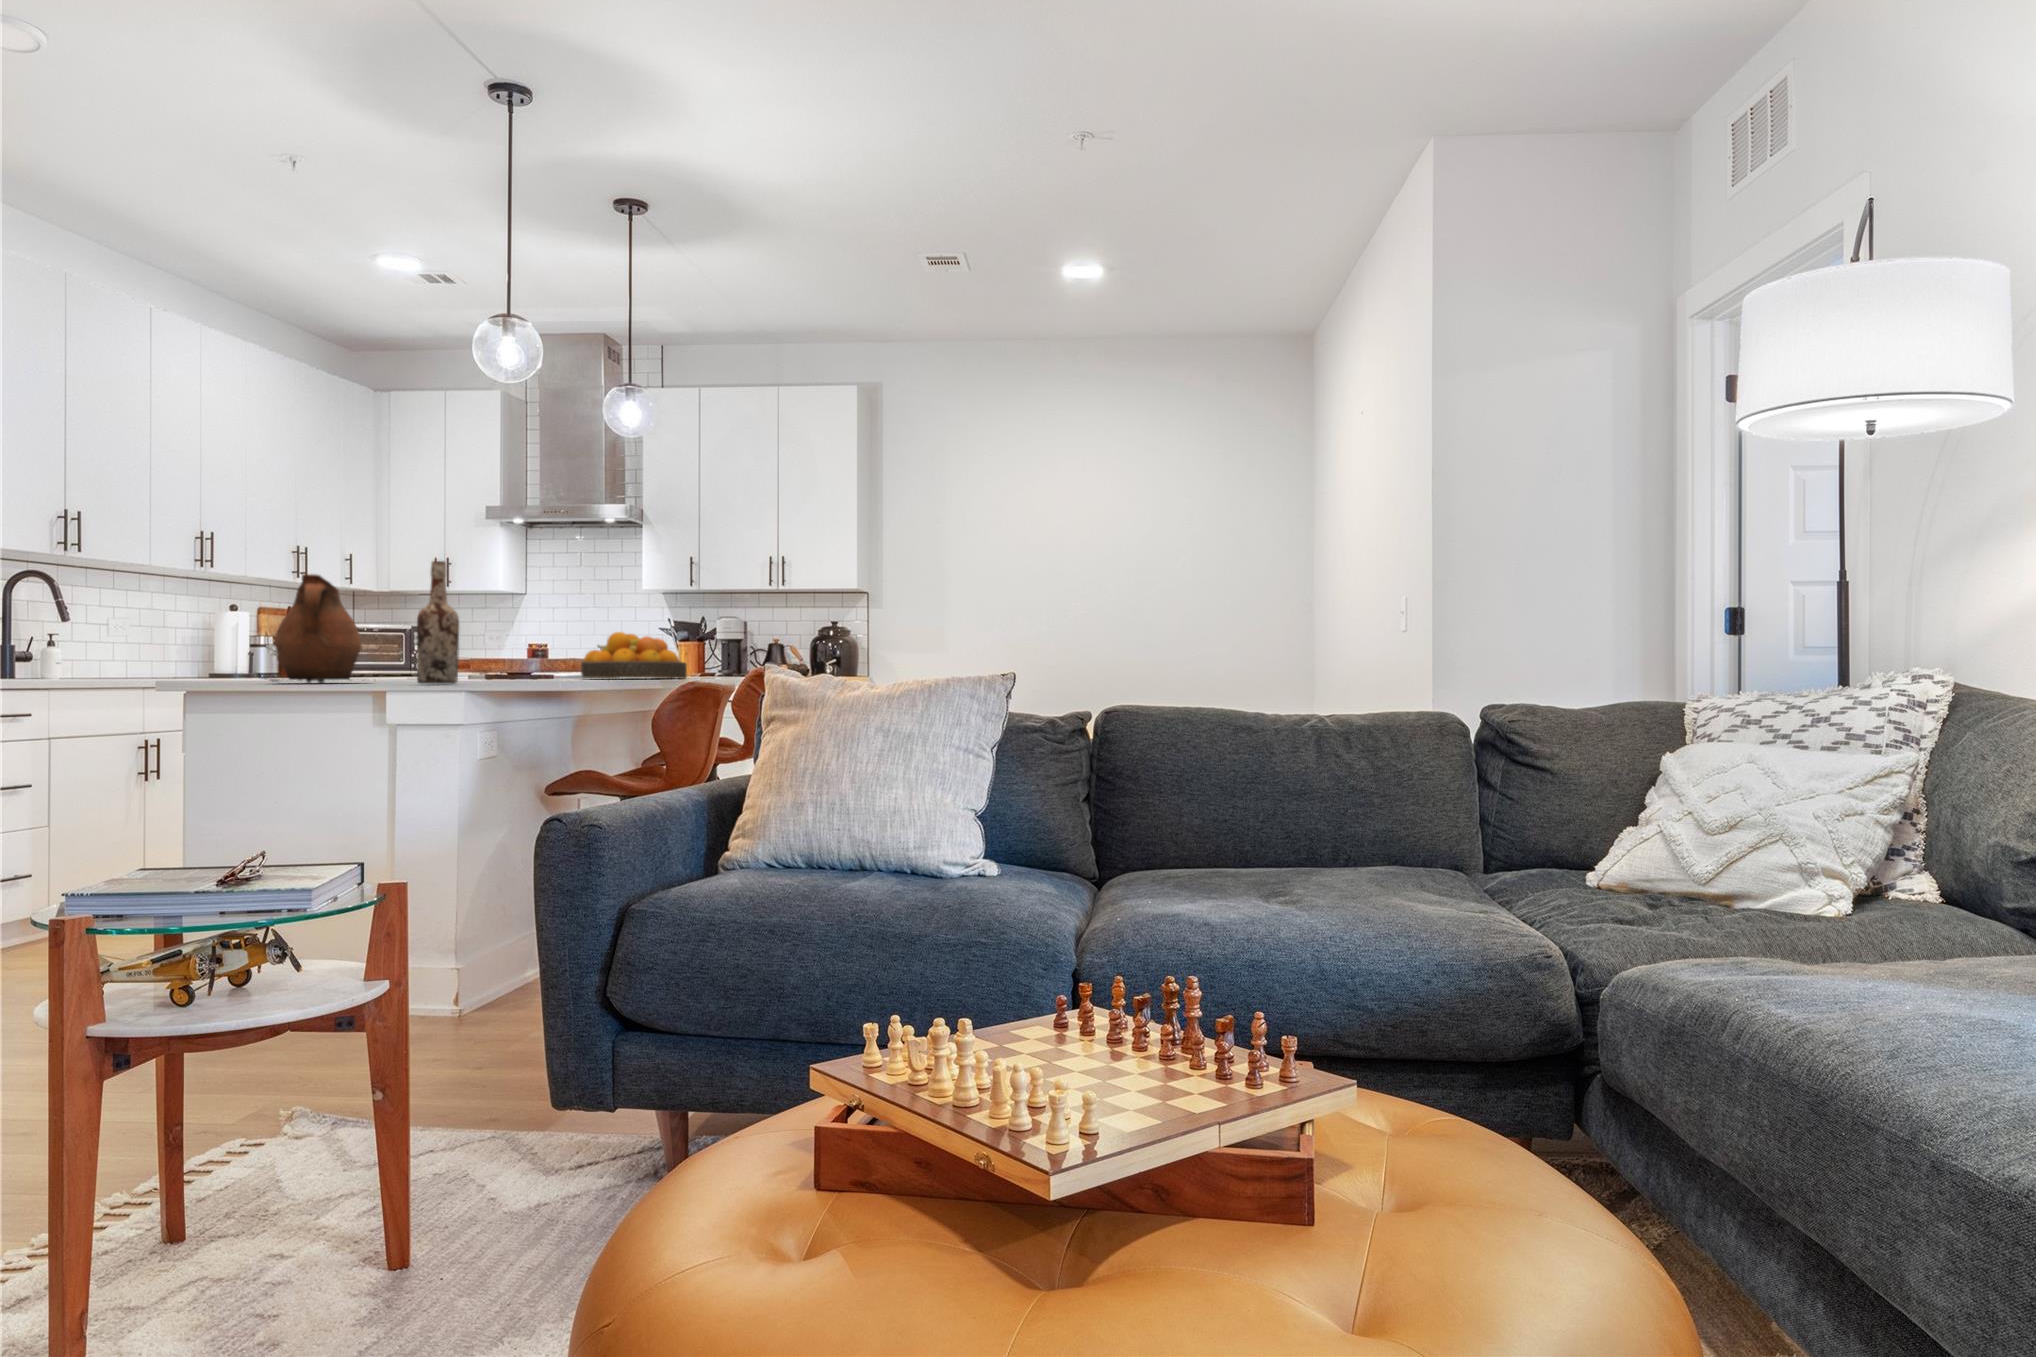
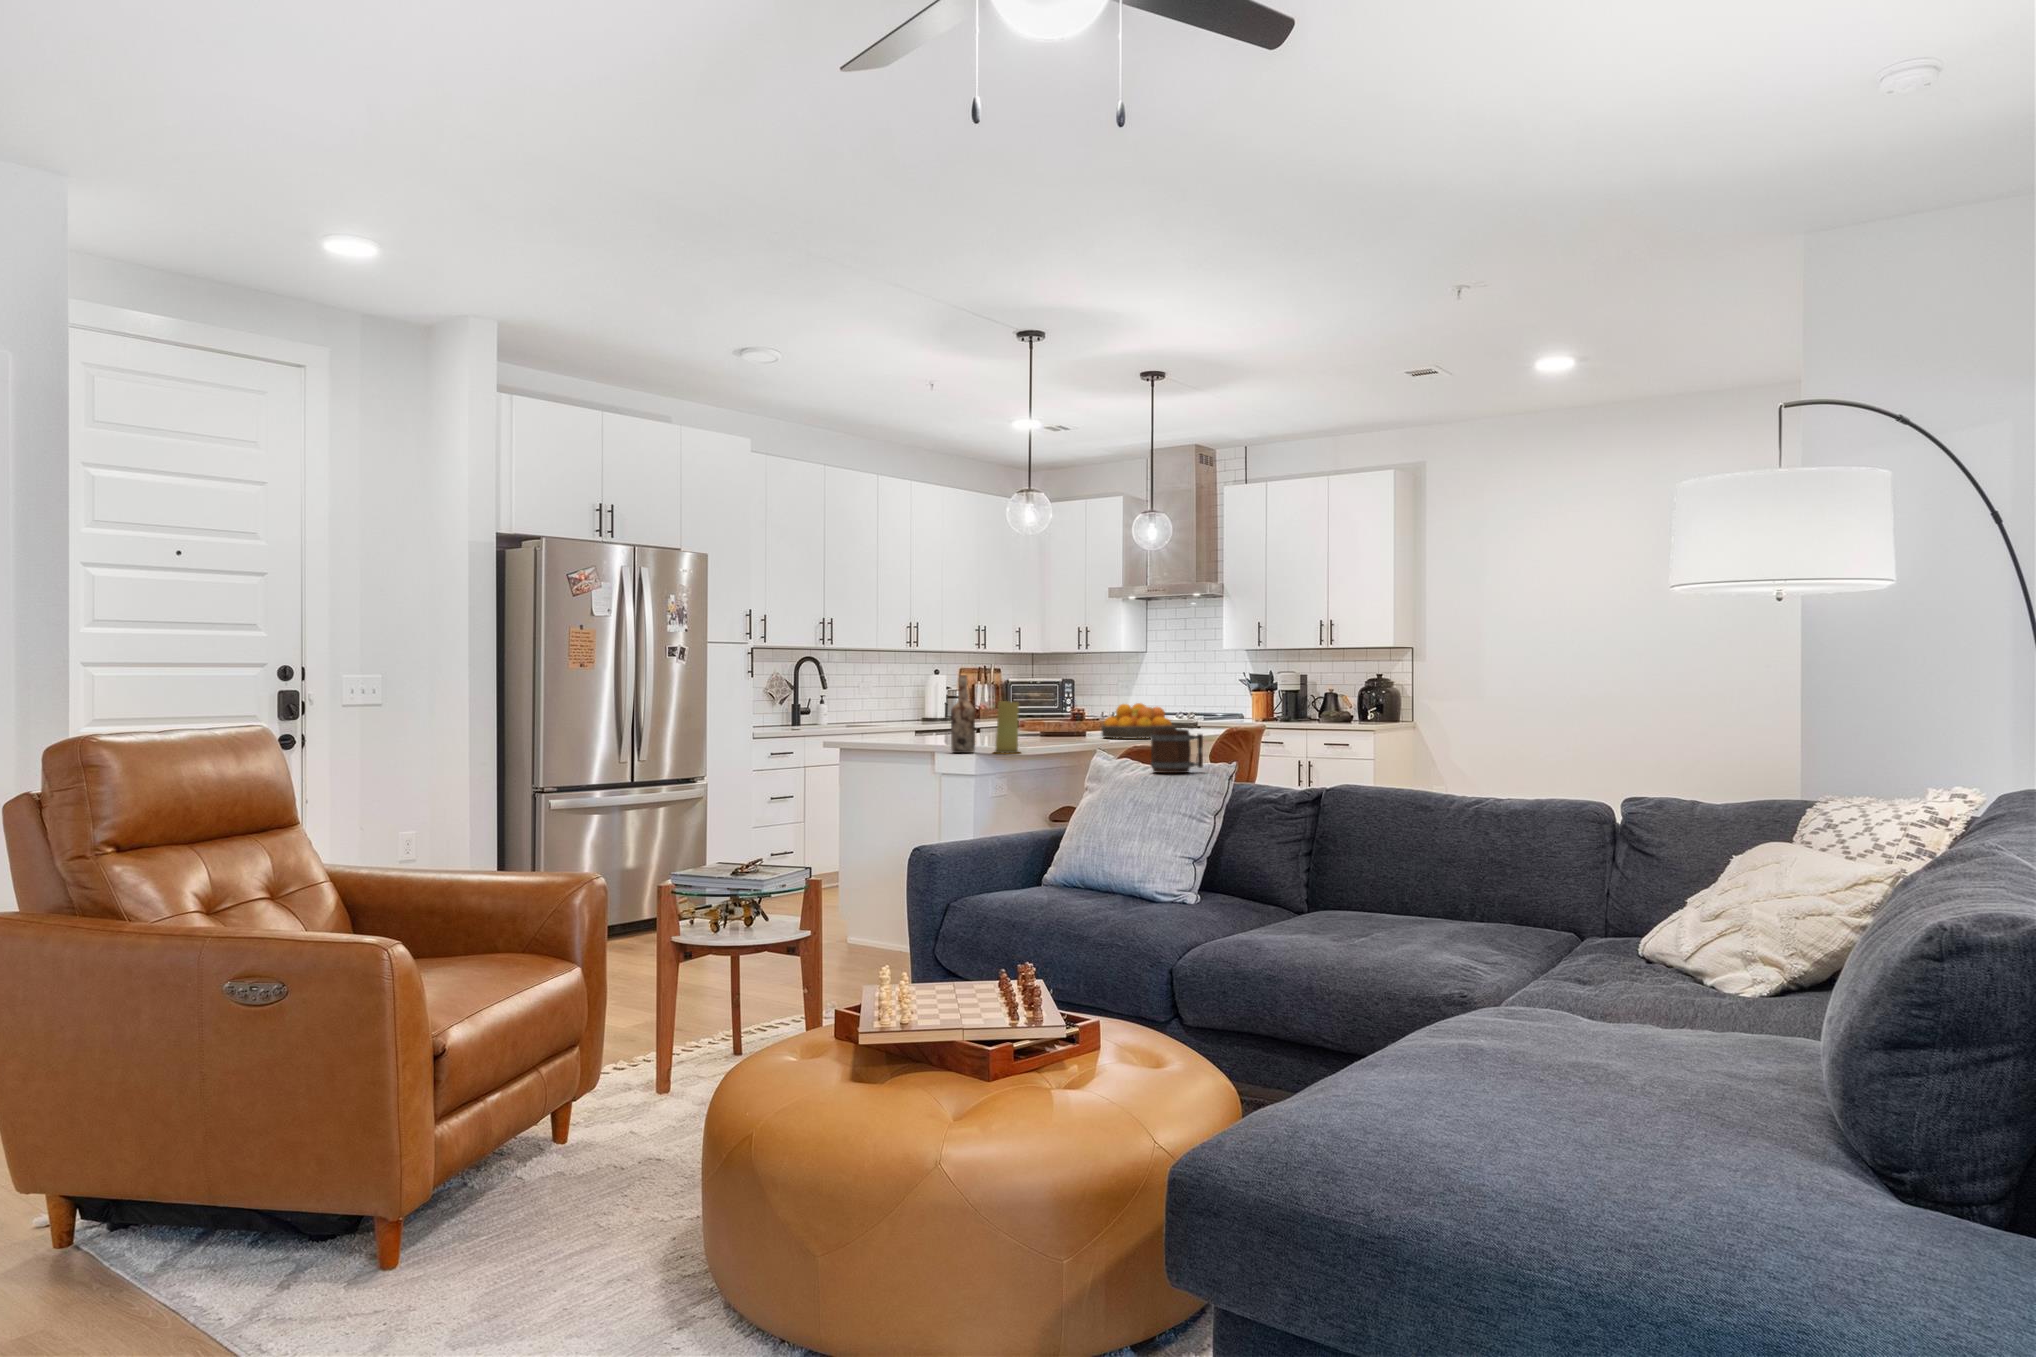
ceramic pitcher: present [266,574,361,683] -> none [884,681,947,747]
candle: none [491,604,540,684] -> present [995,701,1019,753]
mug: none [872,623,943,688] -> present [1151,729,1203,773]

